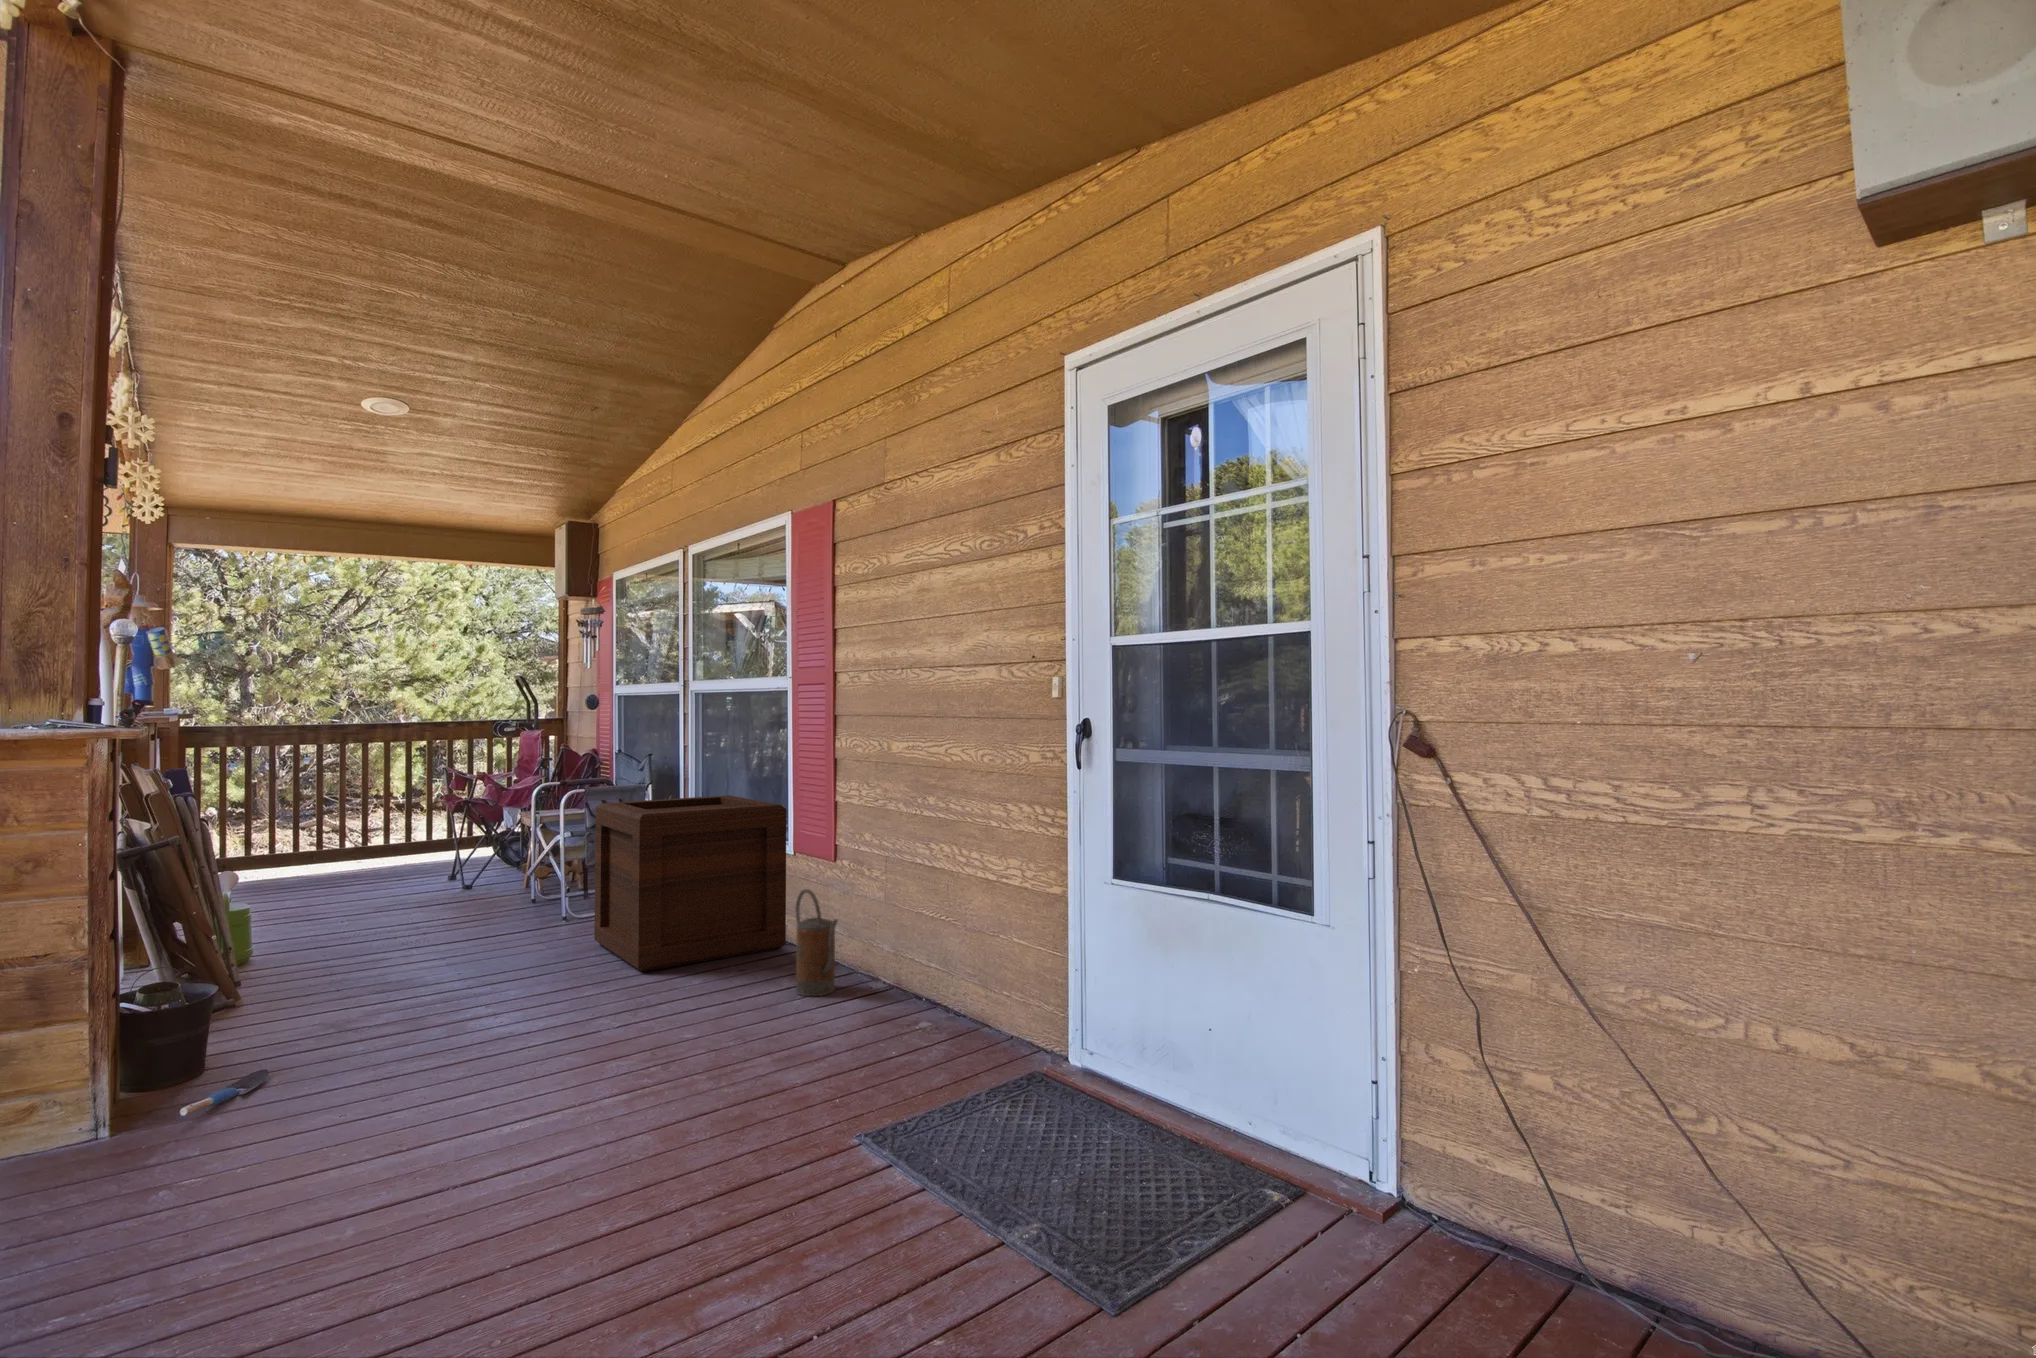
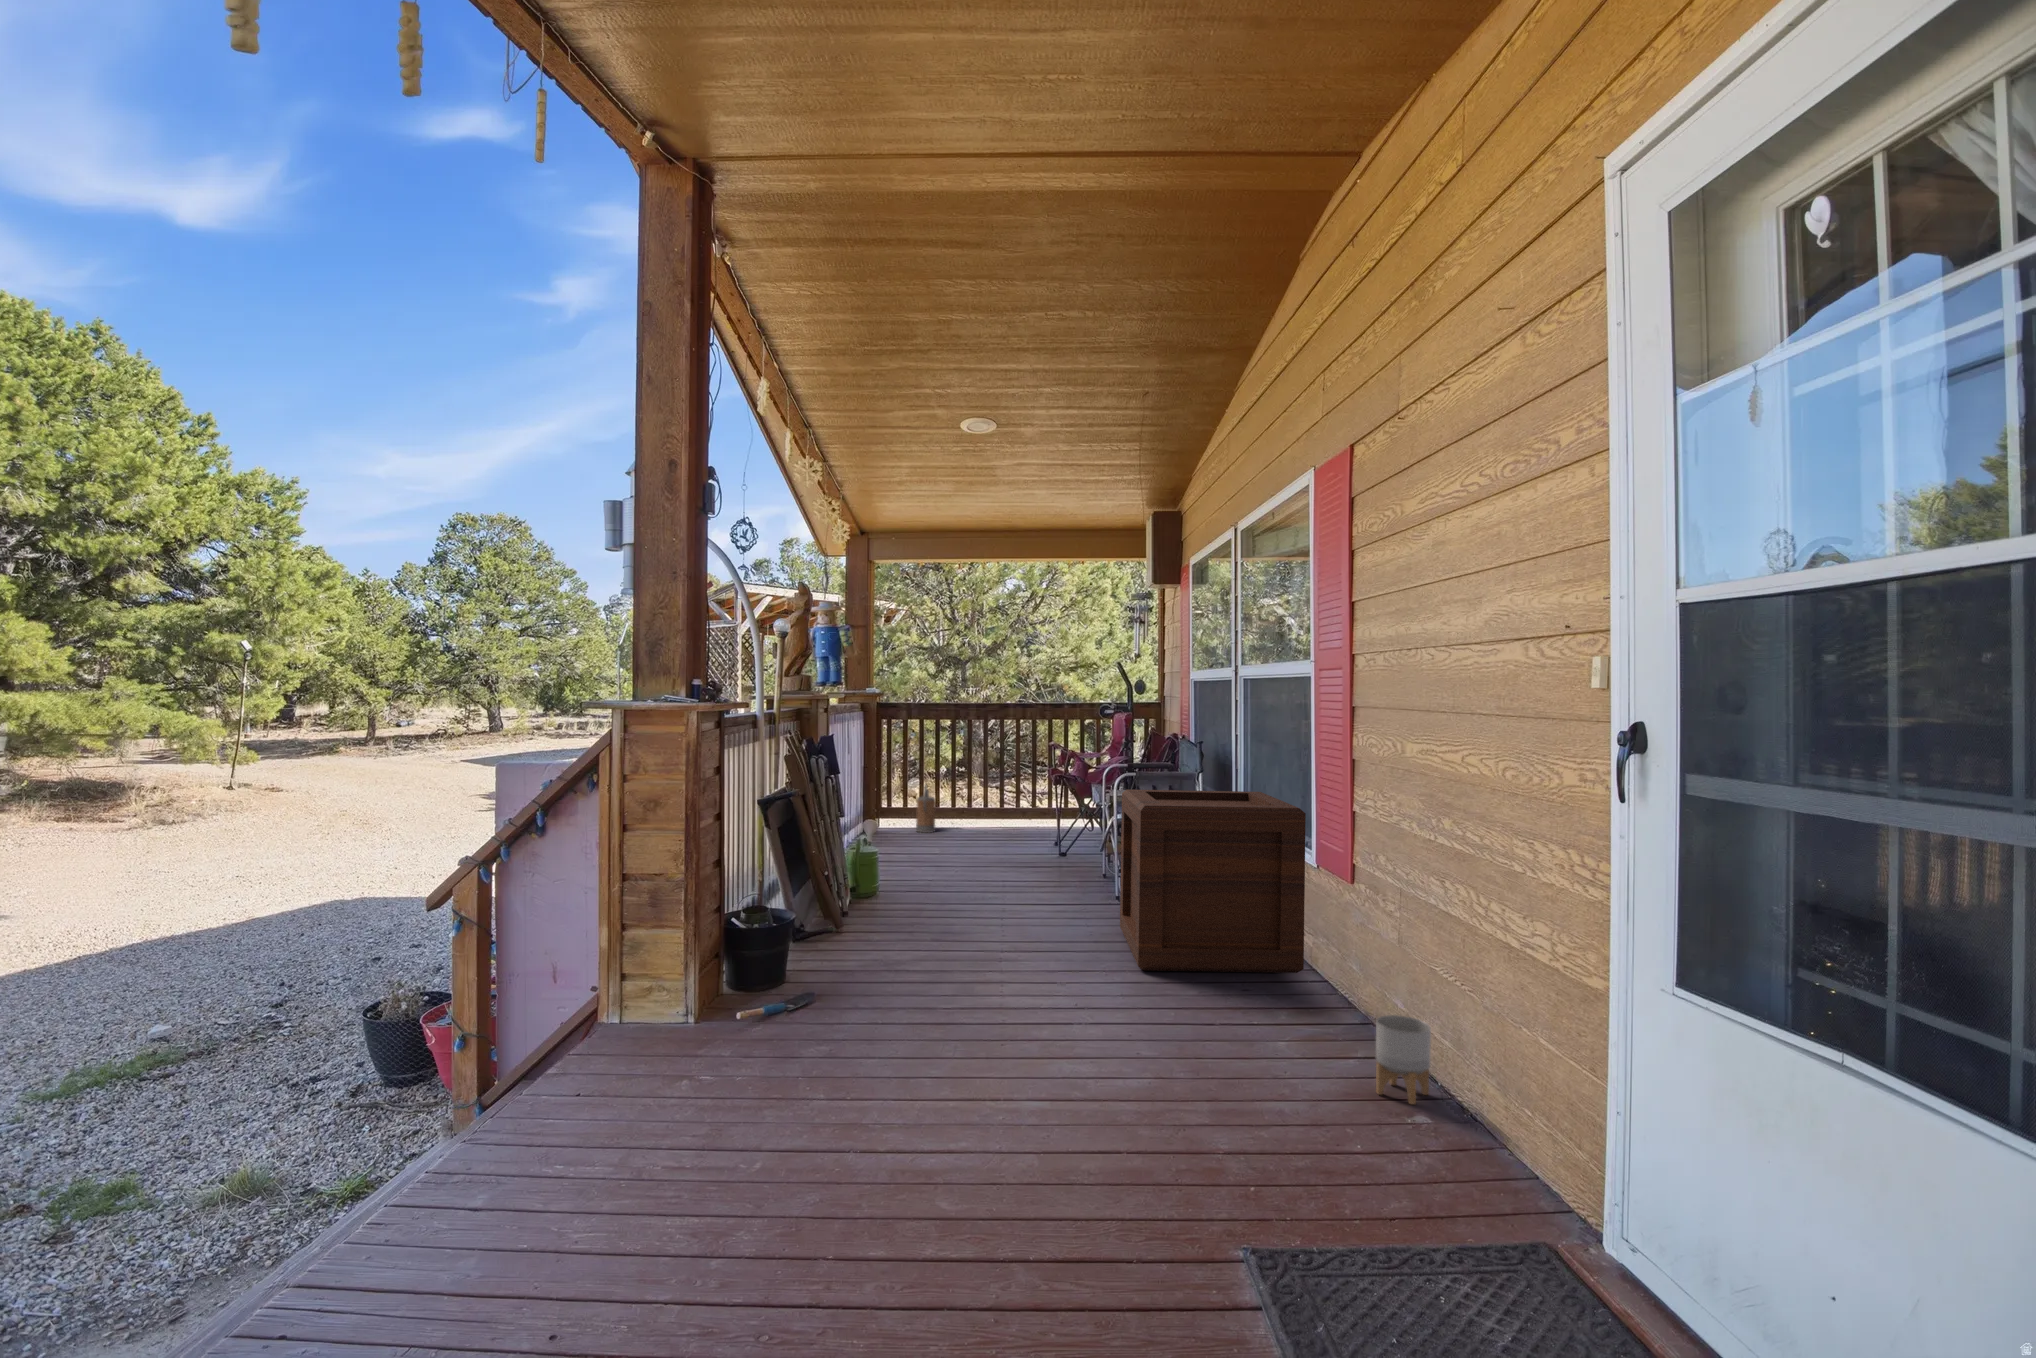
watering can: present [795,889,838,996] -> present [916,784,936,833]
planter: none [887,953,926,1018] -> present [1376,1015,1431,1104]

